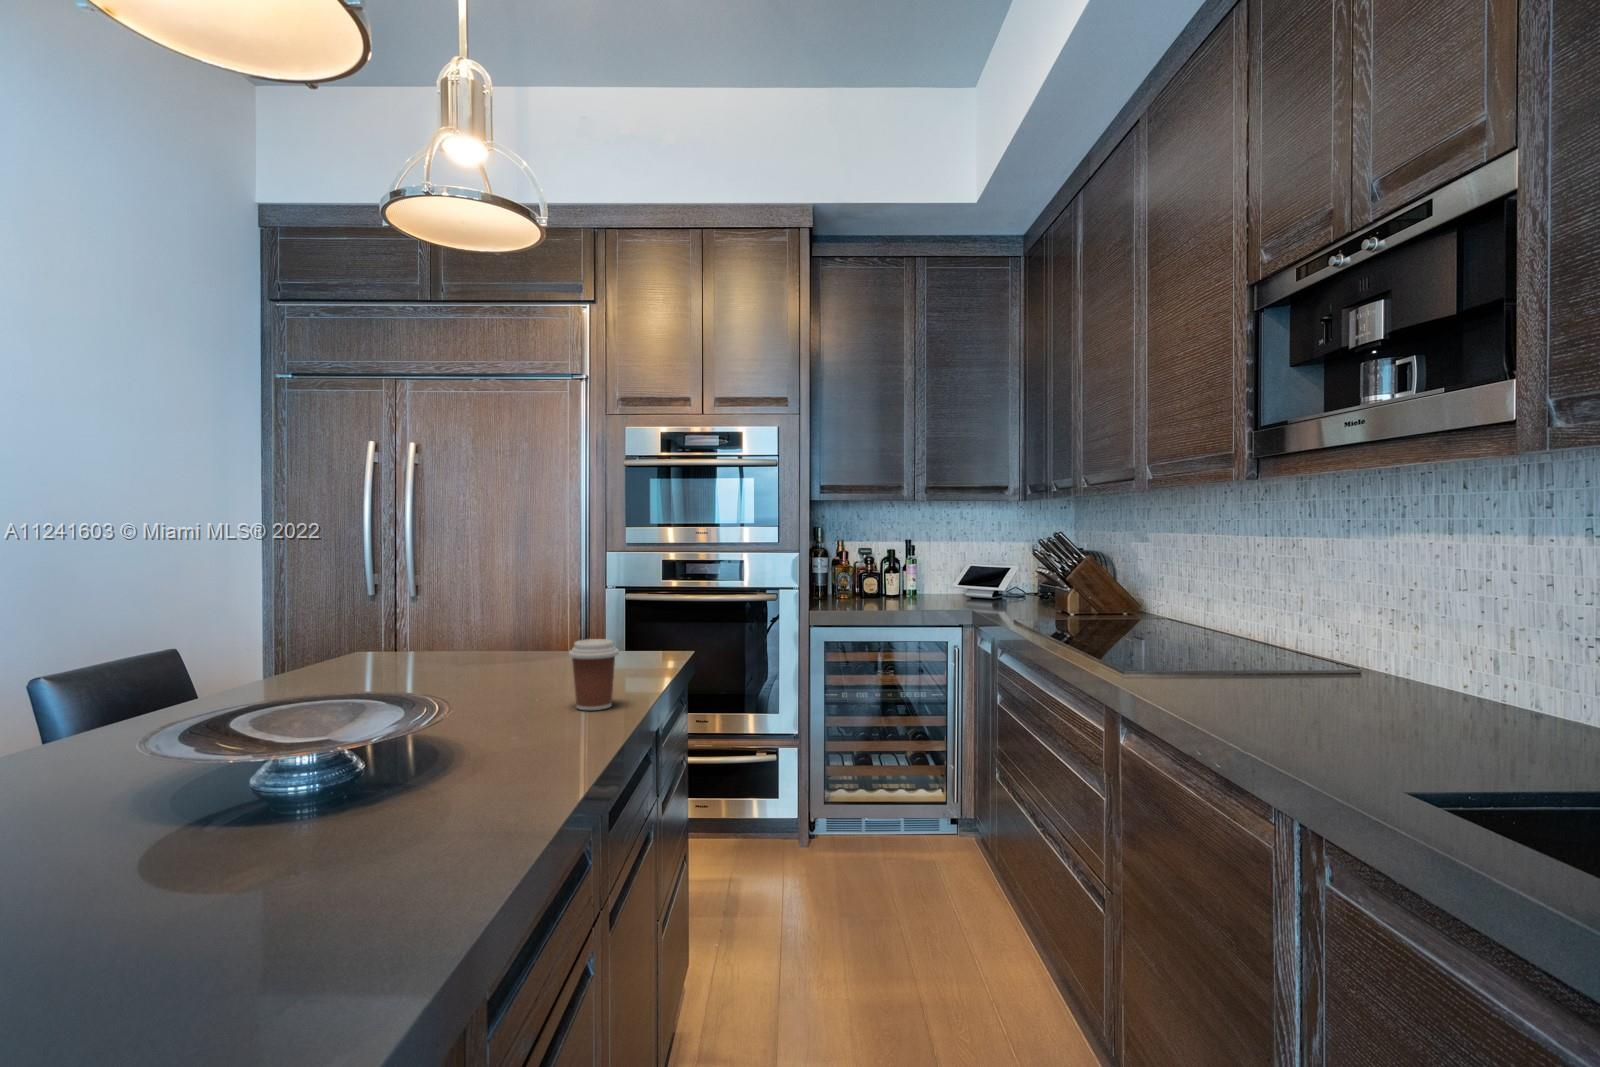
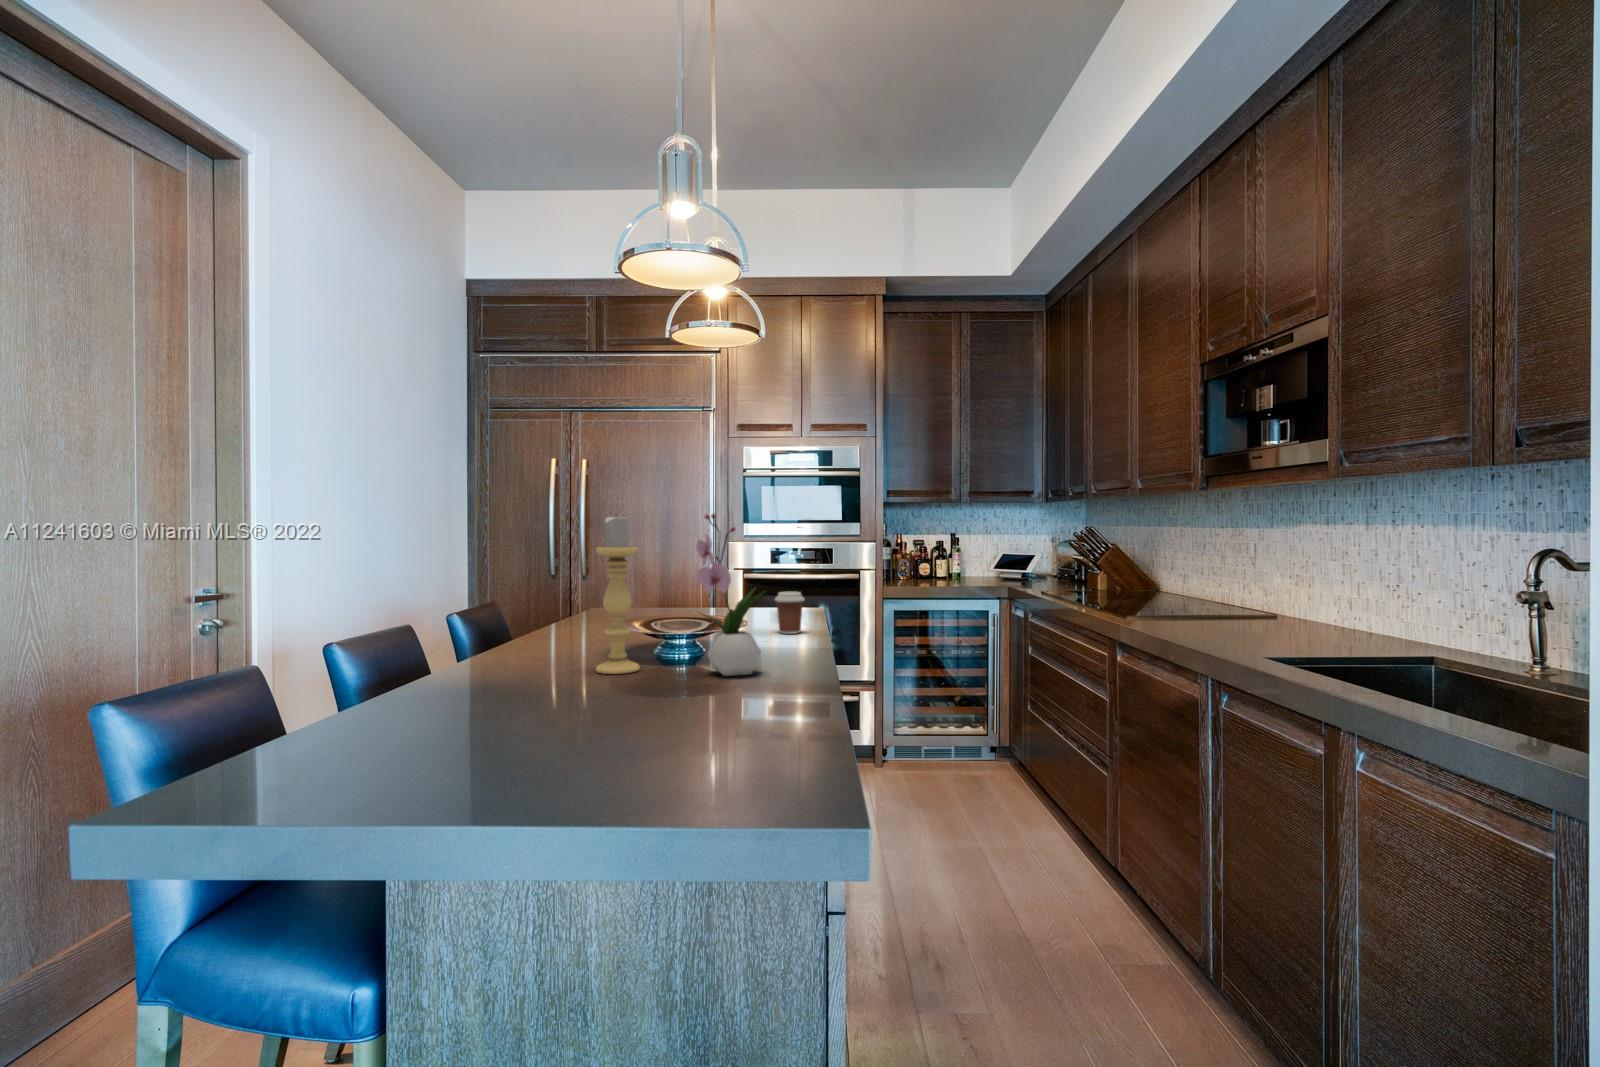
candle holder: none [55,510,170,850] -> present [596,516,640,674]
flower arrangement: none [254,511,407,859] -> present [696,514,765,676]

